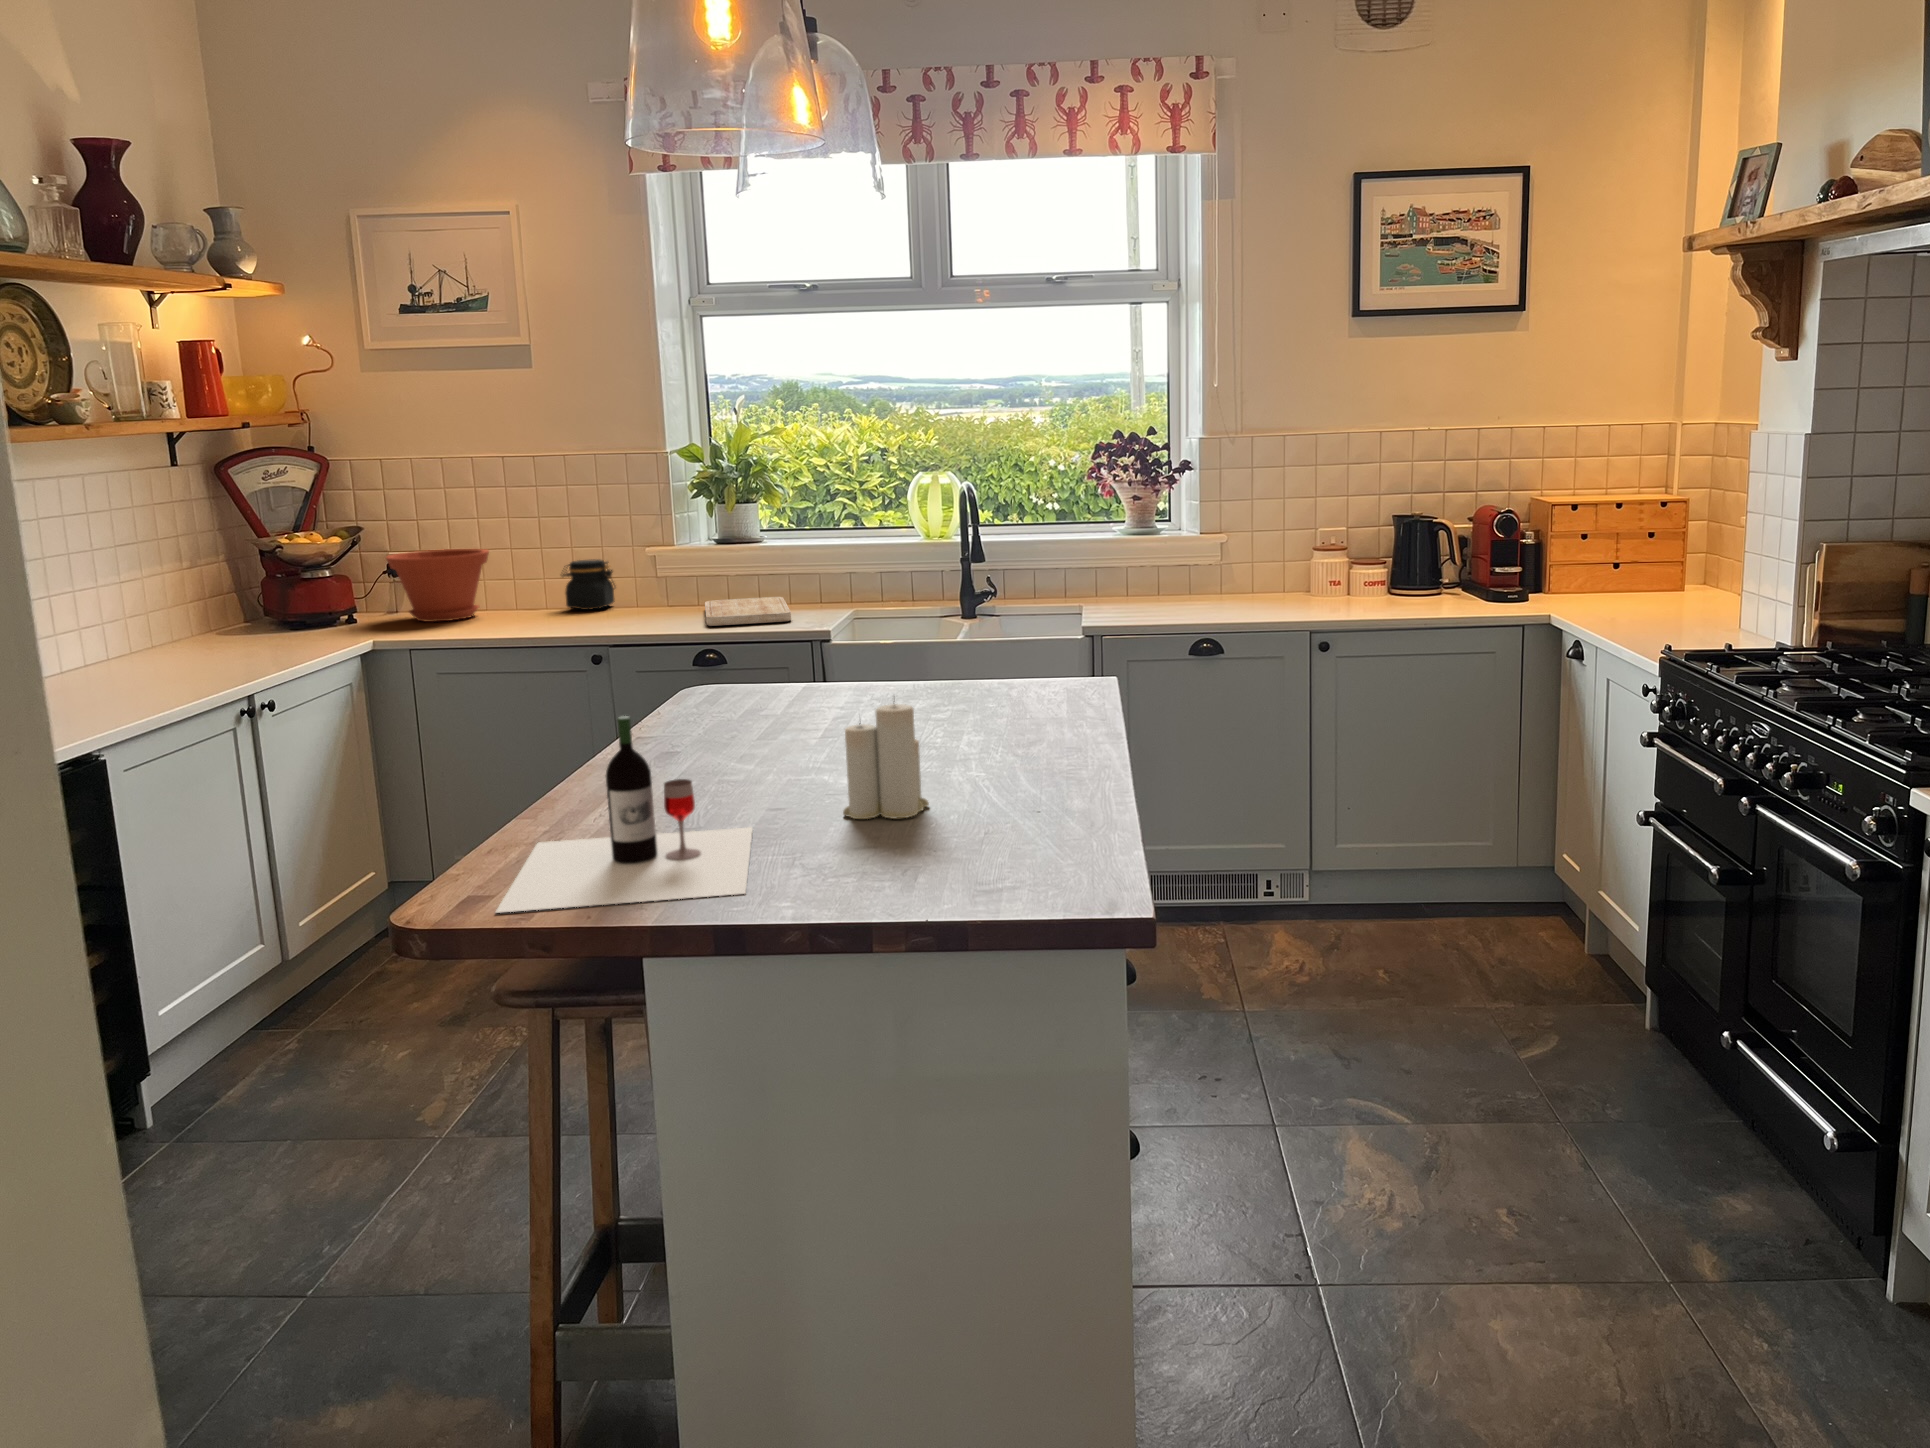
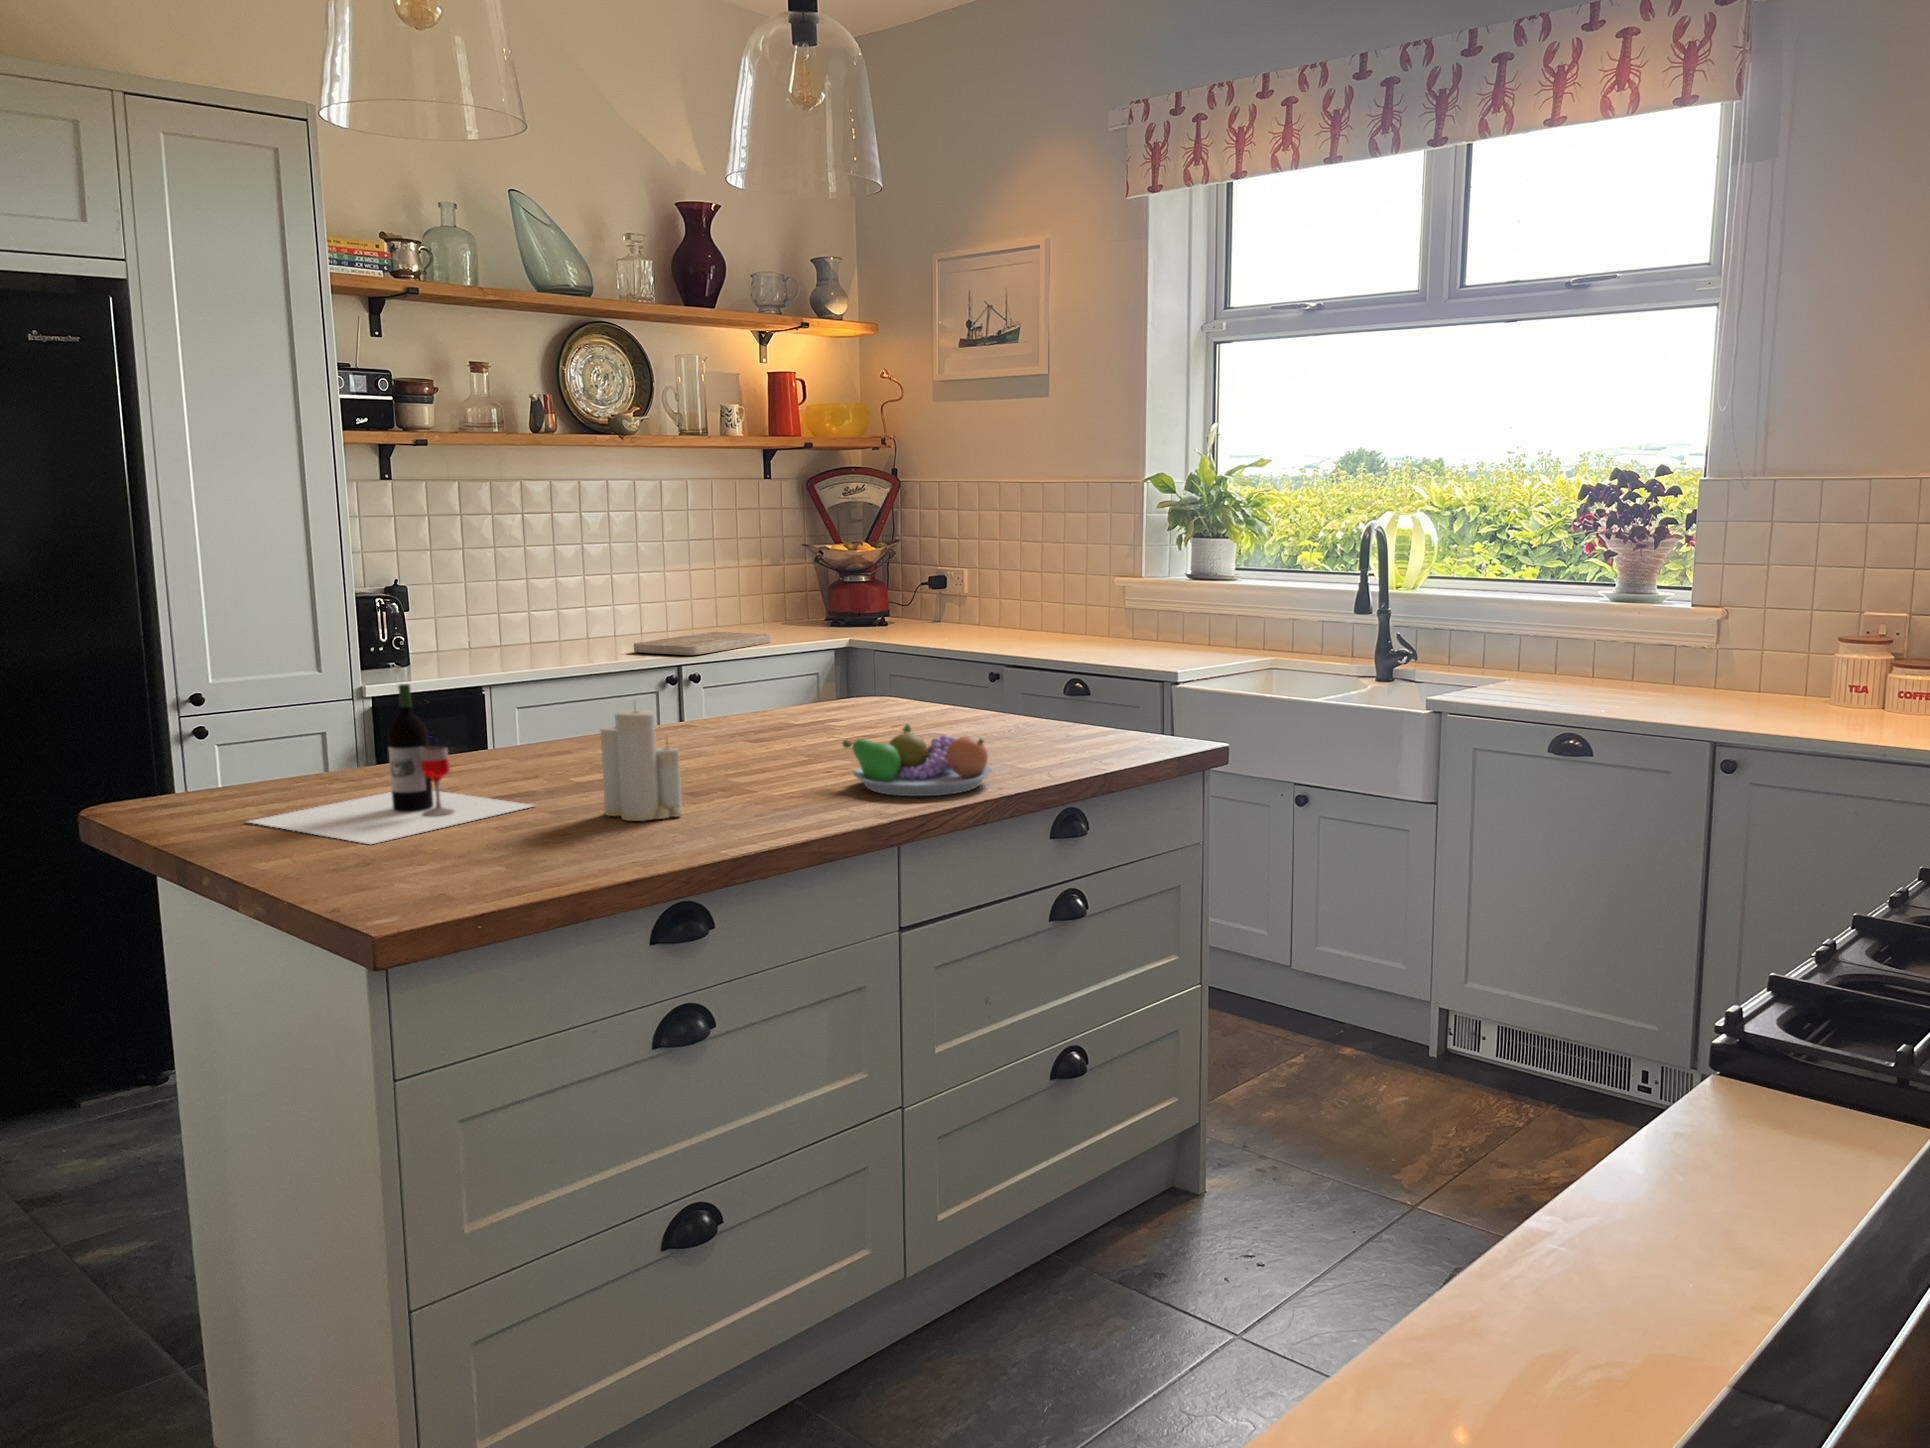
plant pot: present [386,549,489,622] -> none [906,567,997,633]
jar: present [562,559,615,610] -> none [1050,586,1098,636]
cutting board: present [705,597,791,626] -> present [634,632,771,655]
fruit bowl: none [937,689,1077,755] -> present [843,724,992,796]

